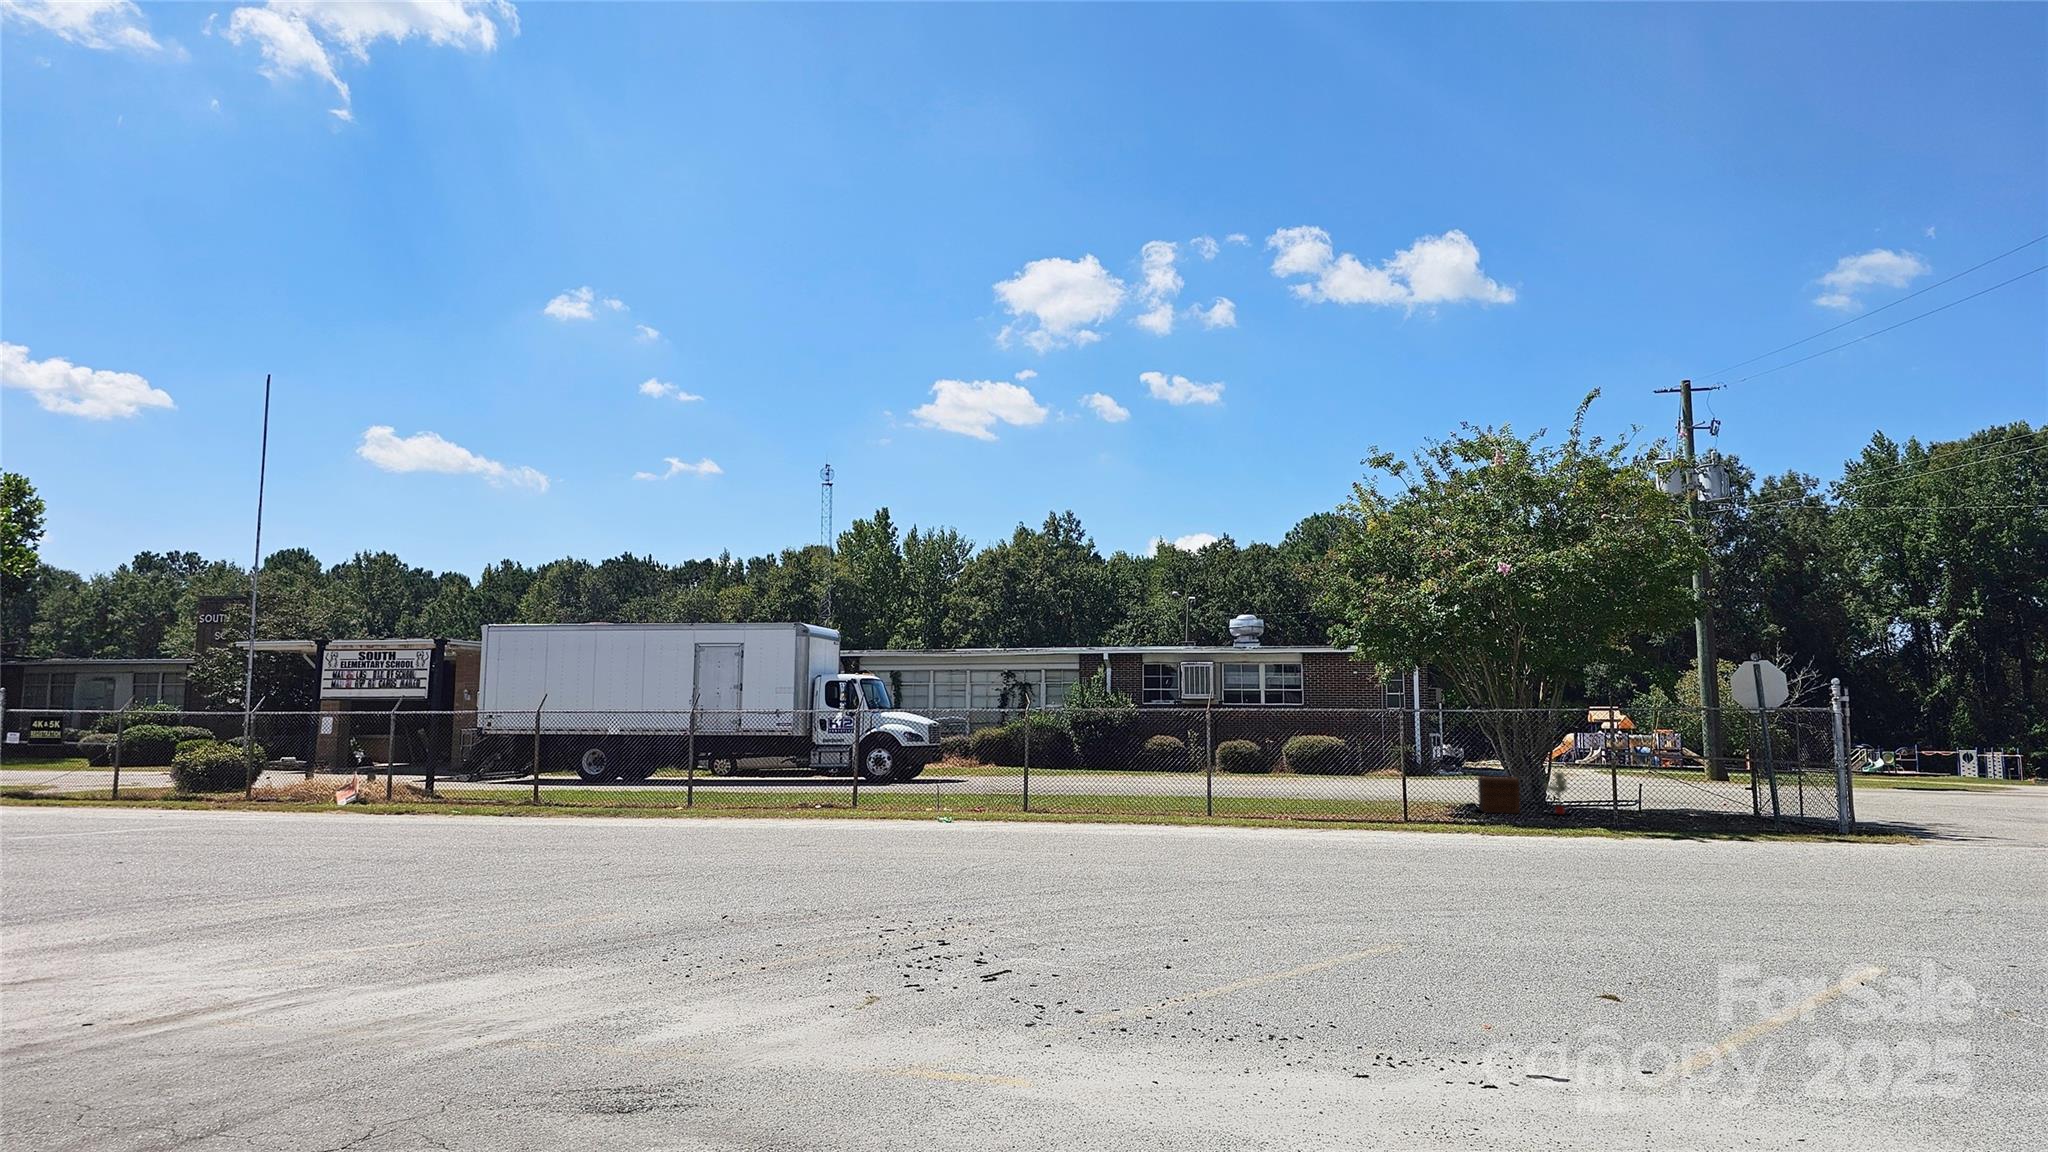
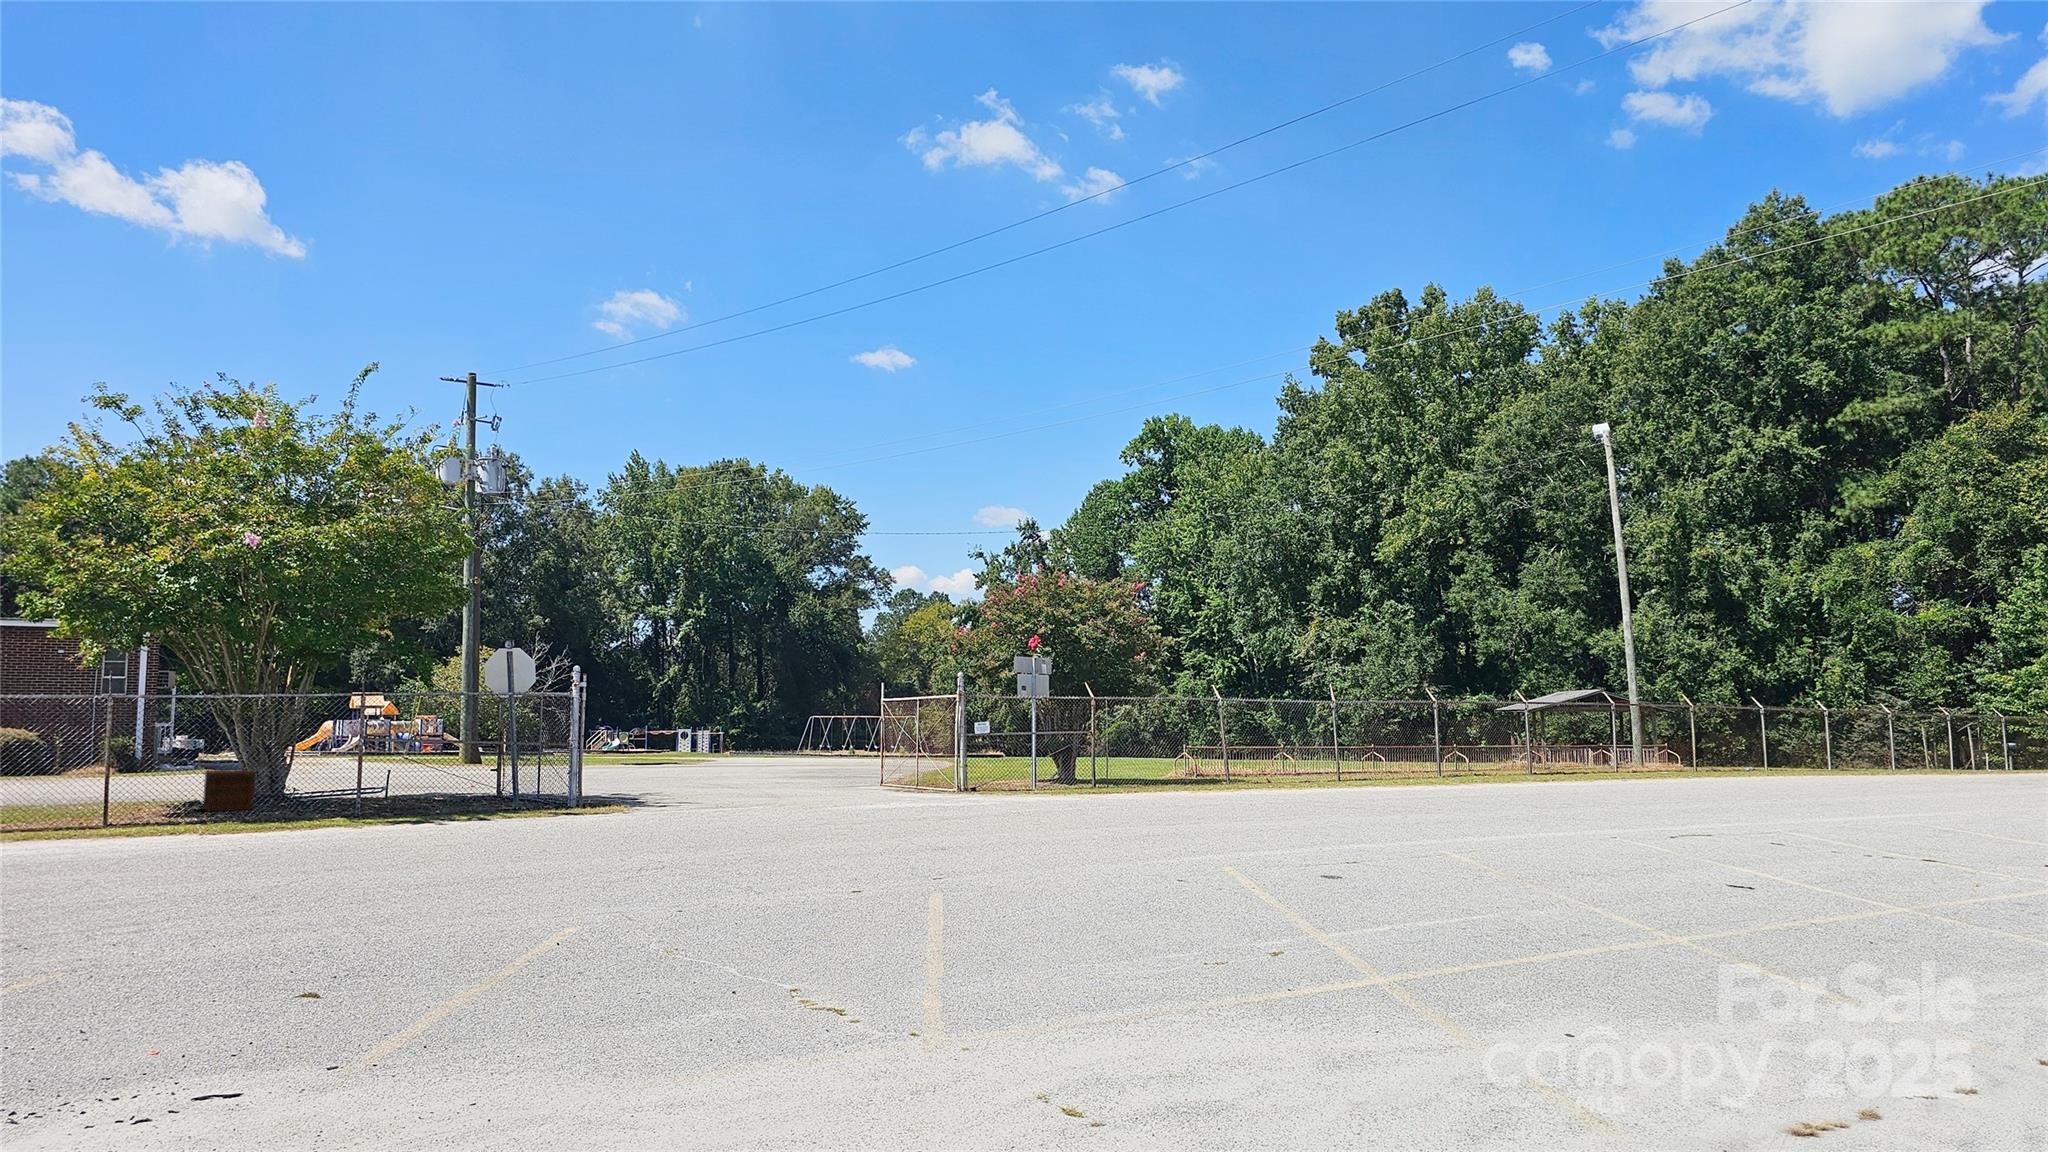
potted tree: present [1544,770,1568,815] -> none [284,756,314,807]

